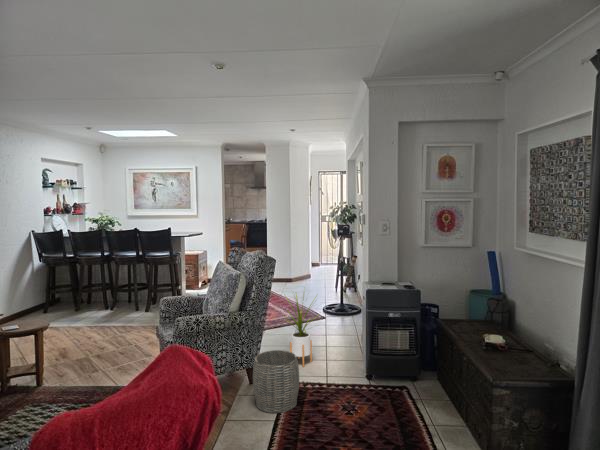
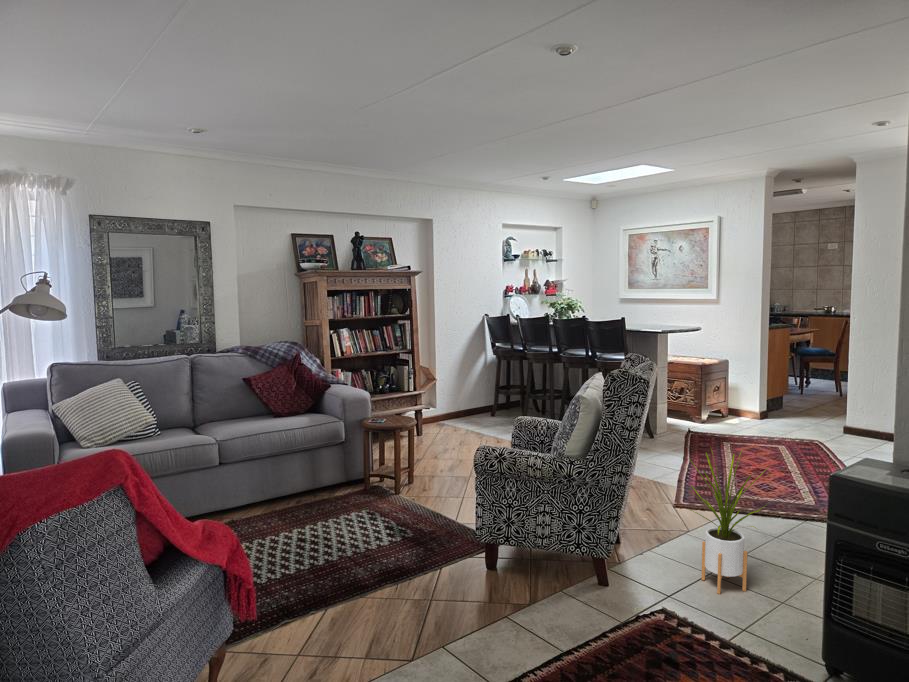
woven basket: present [253,350,299,413] -> none [563,540,644,650]

